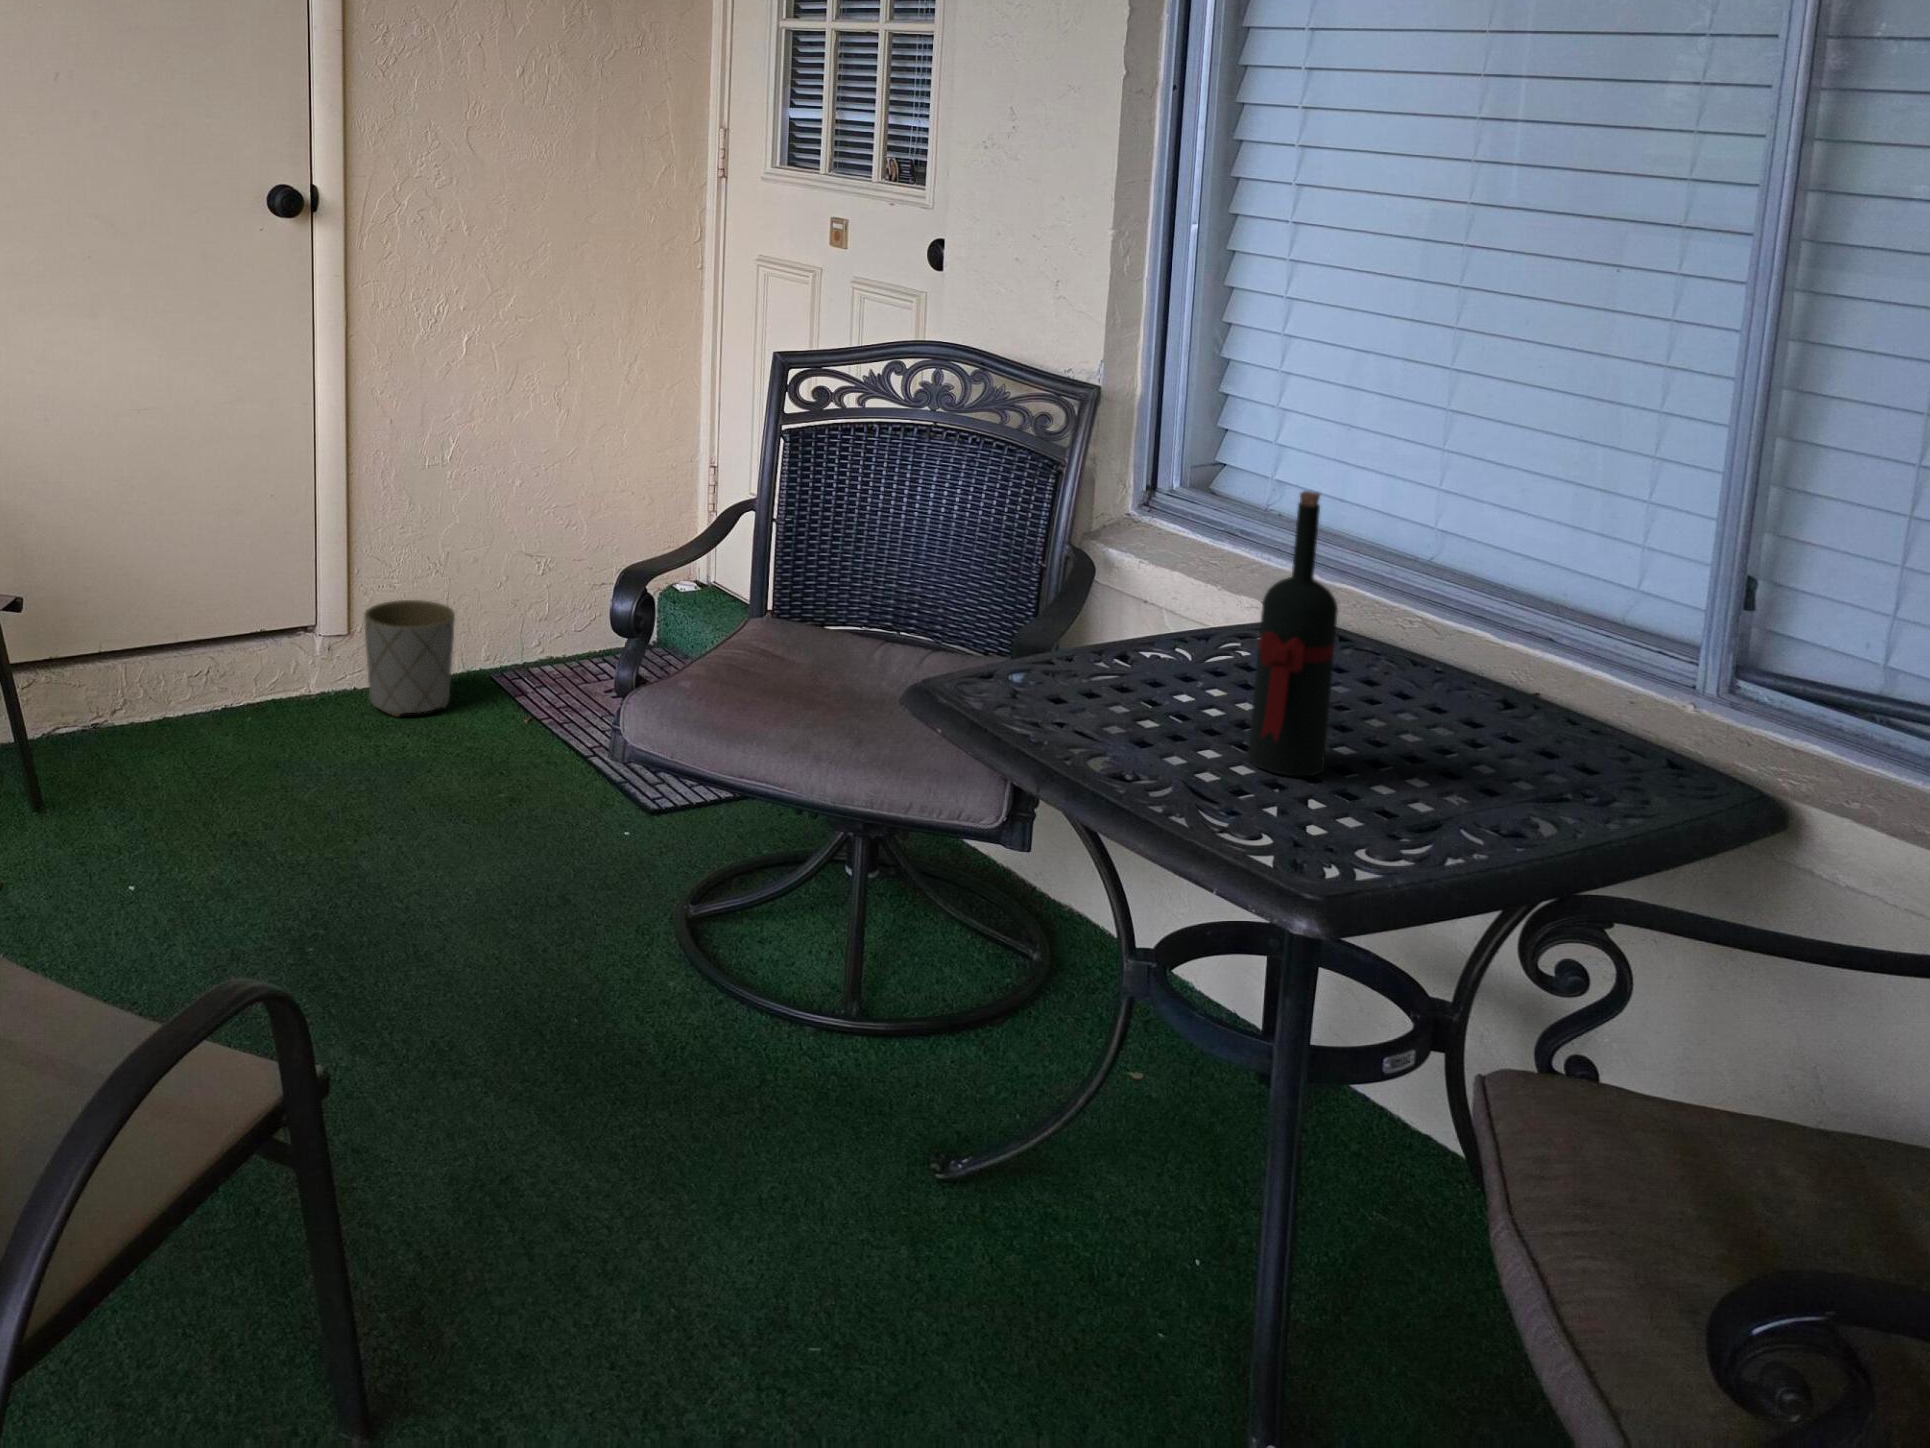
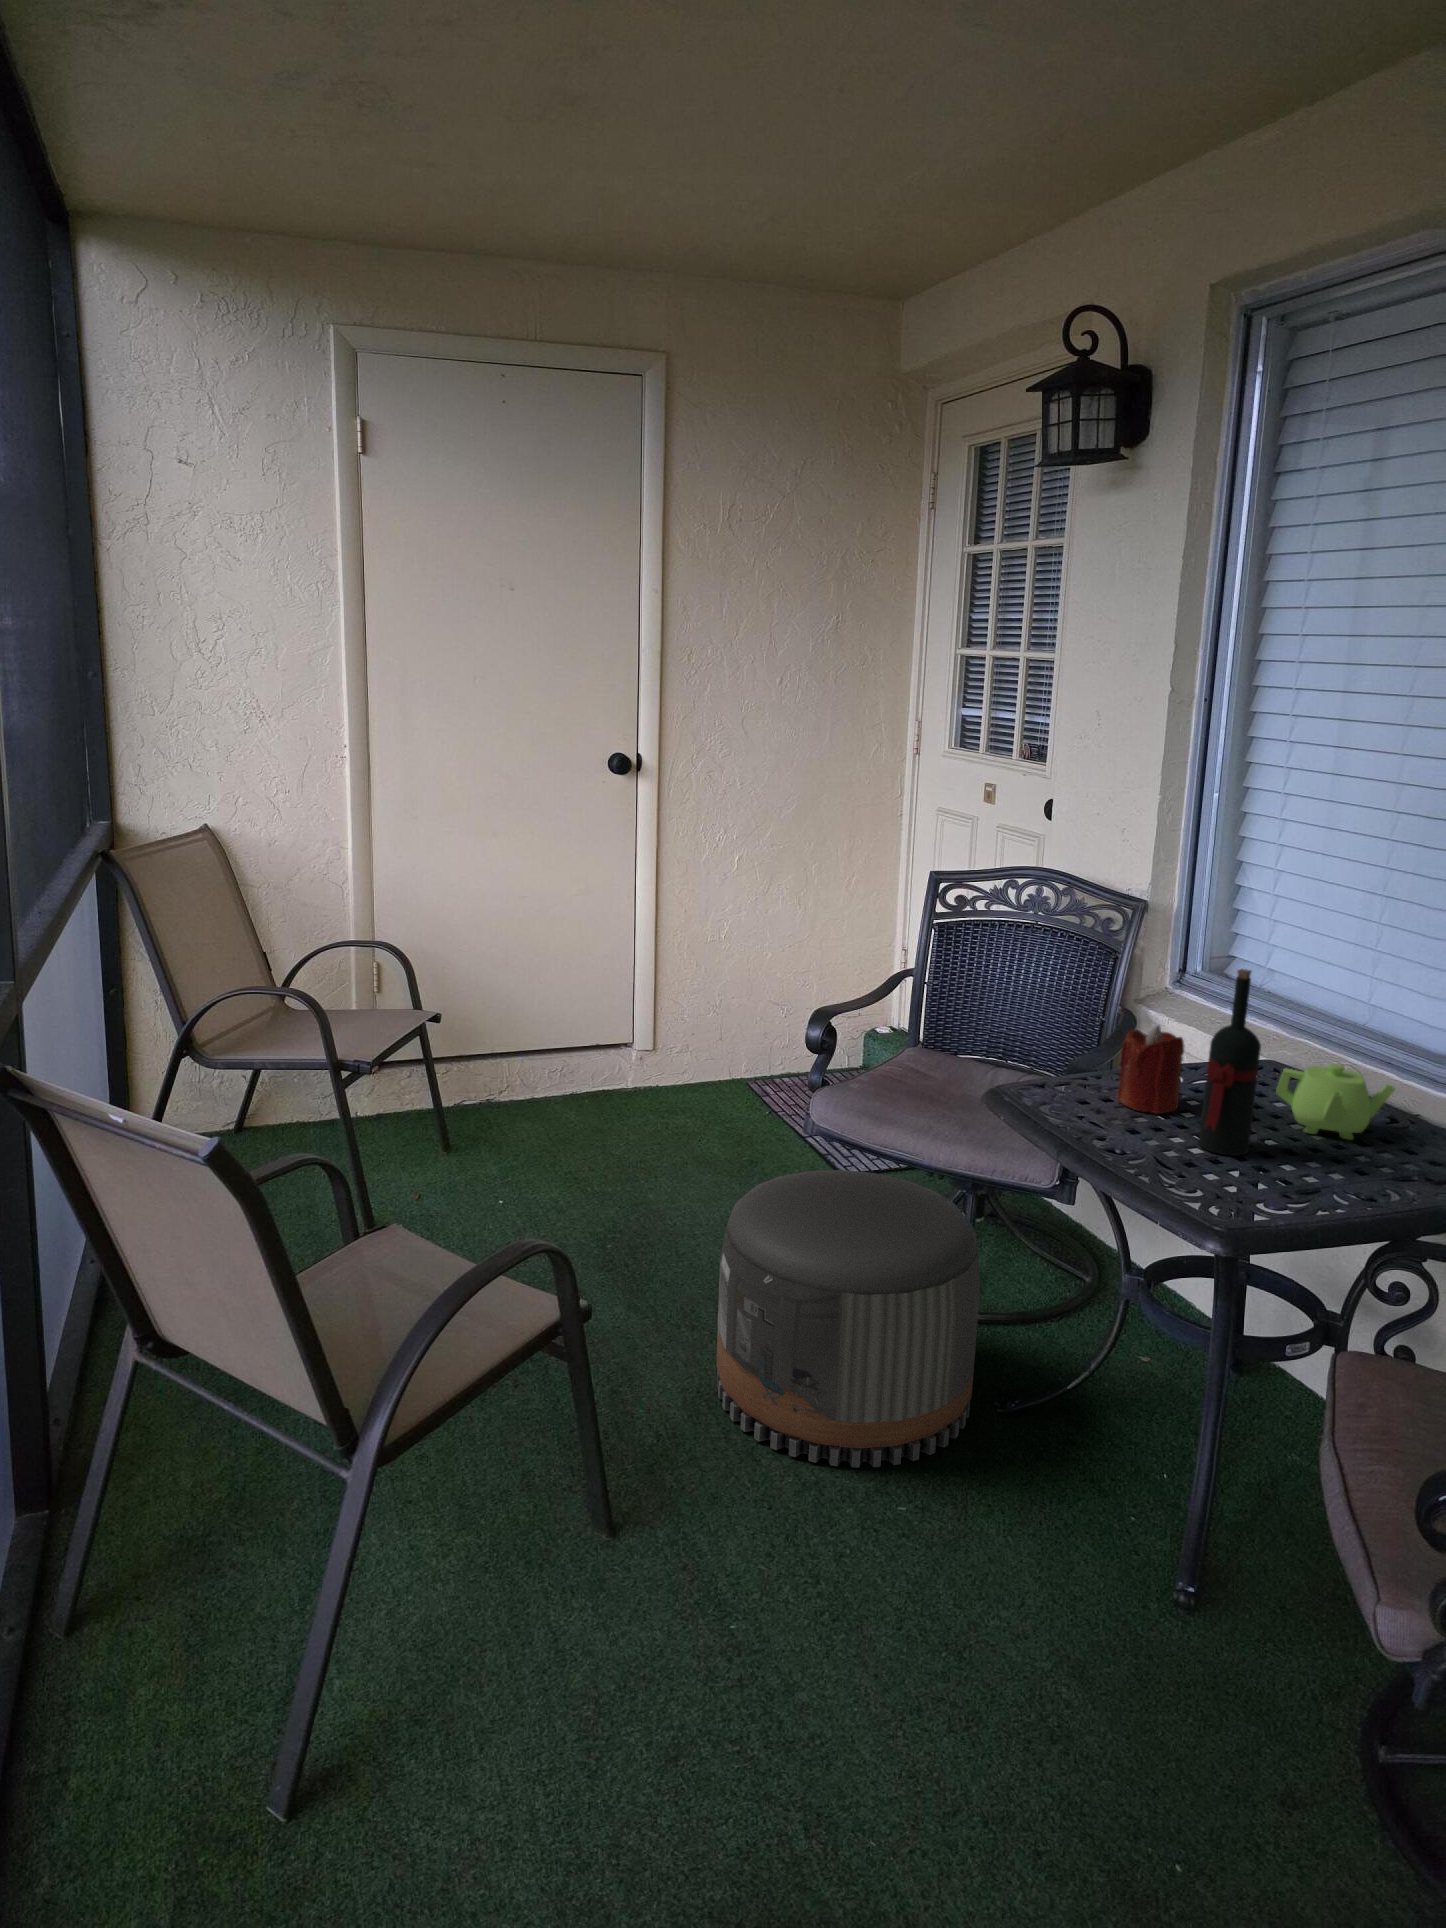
candle: none [1109,577,1207,714] -> present [1117,1025,1185,1114]
planter: present [364,600,455,716] -> none [664,1031,724,1107]
teapot: none [1347,627,1526,741] -> present [1276,1064,1395,1140]
pouf: none [505,818,911,1295] -> present [716,1170,980,1467]

